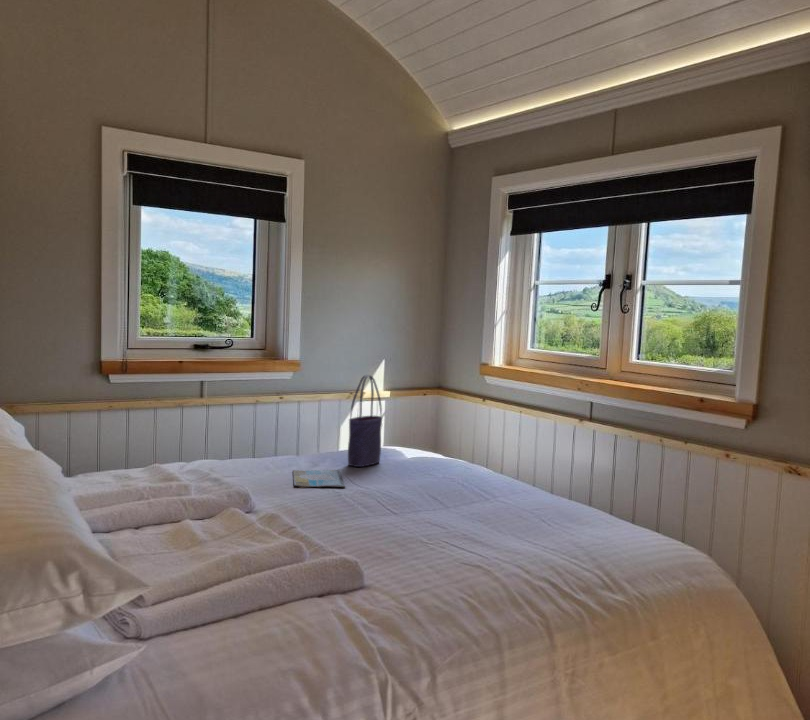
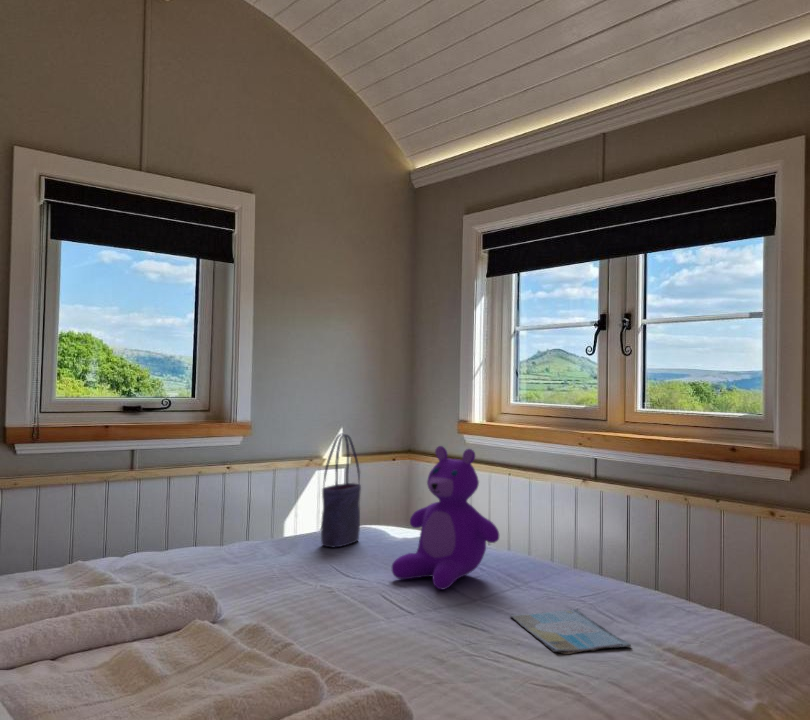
teddy bear: none [396,389,482,502] -> present [392,446,499,589]
book: present [293,470,345,488] -> present [511,609,631,654]

